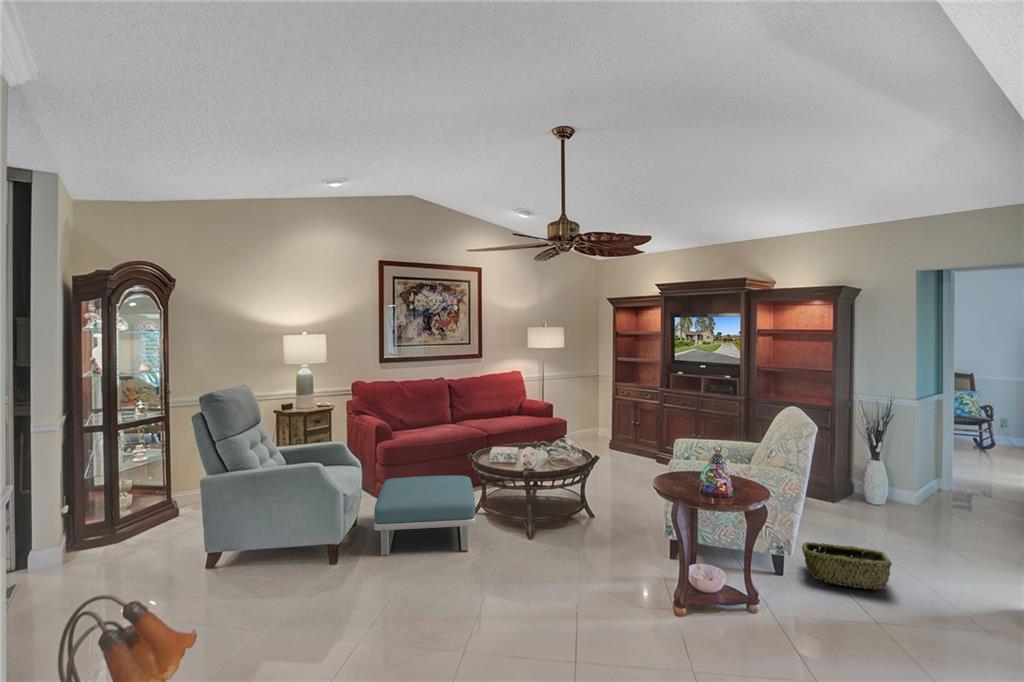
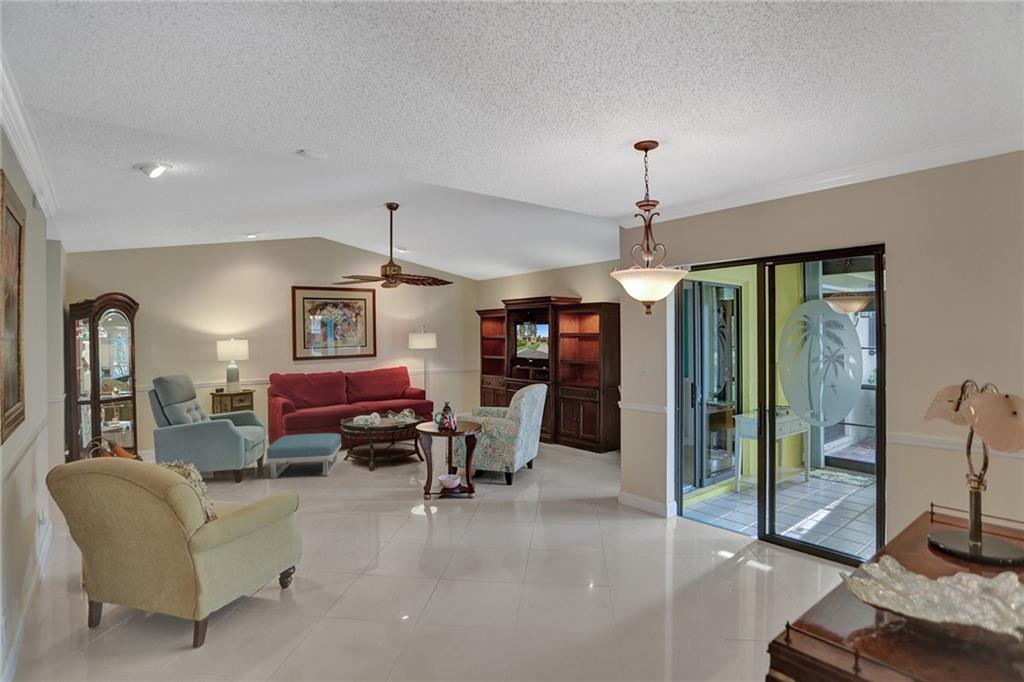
woven basket: present [802,542,892,589] -> none [520,463,568,485]

